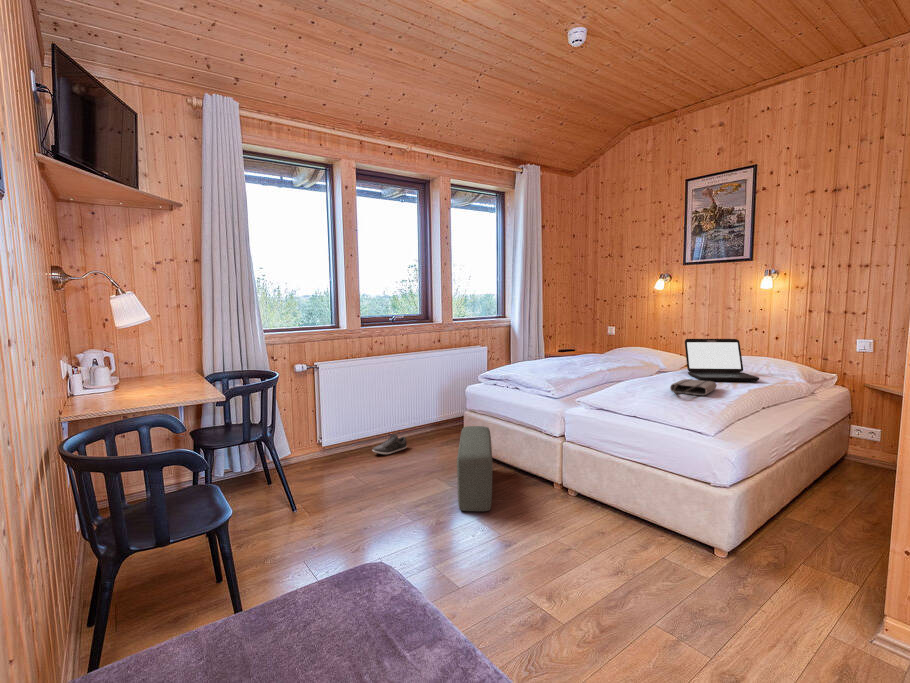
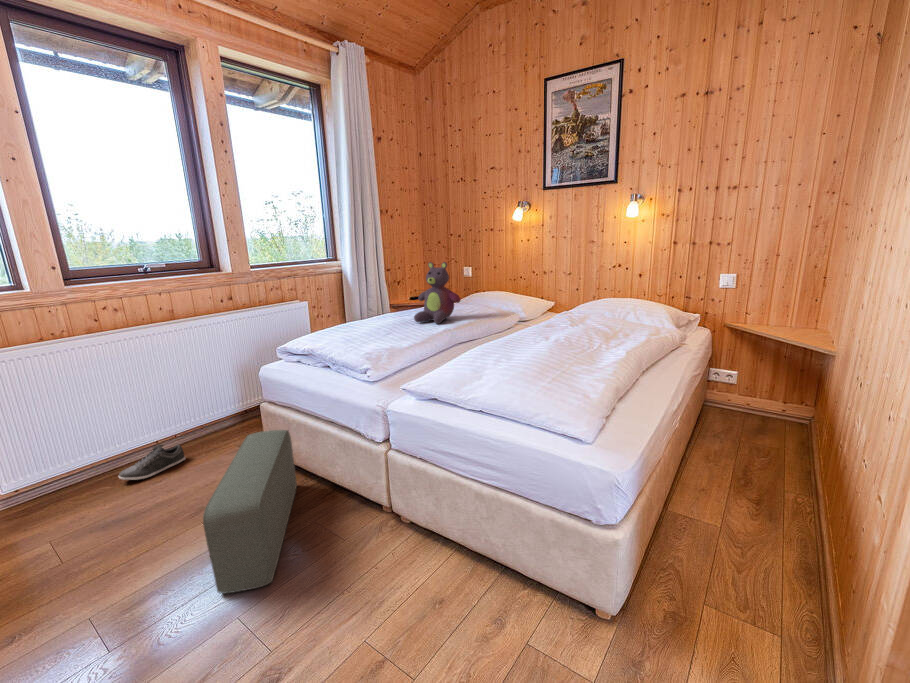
stuffed bear: none [574,320,612,366] -> present [414,262,460,324]
laptop: present [685,339,759,381] -> none [547,282,633,340]
tote bag: present [670,379,716,395] -> none [531,343,588,377]

